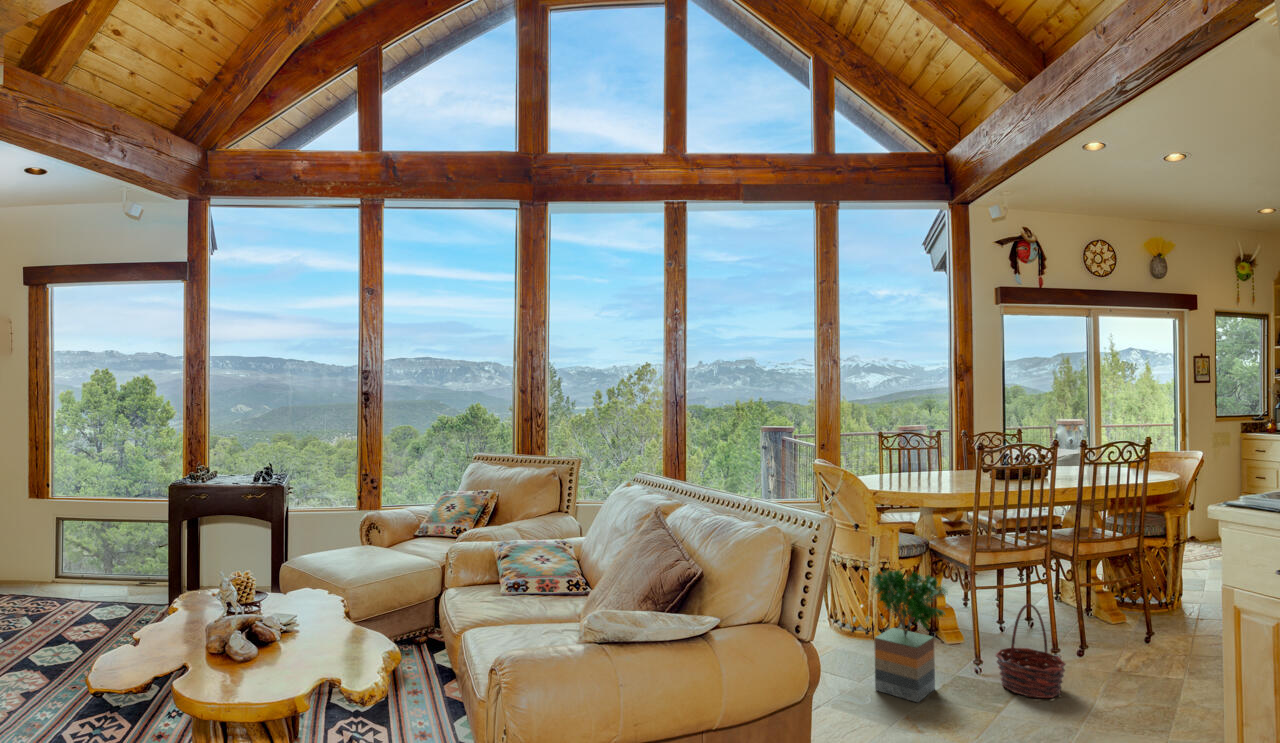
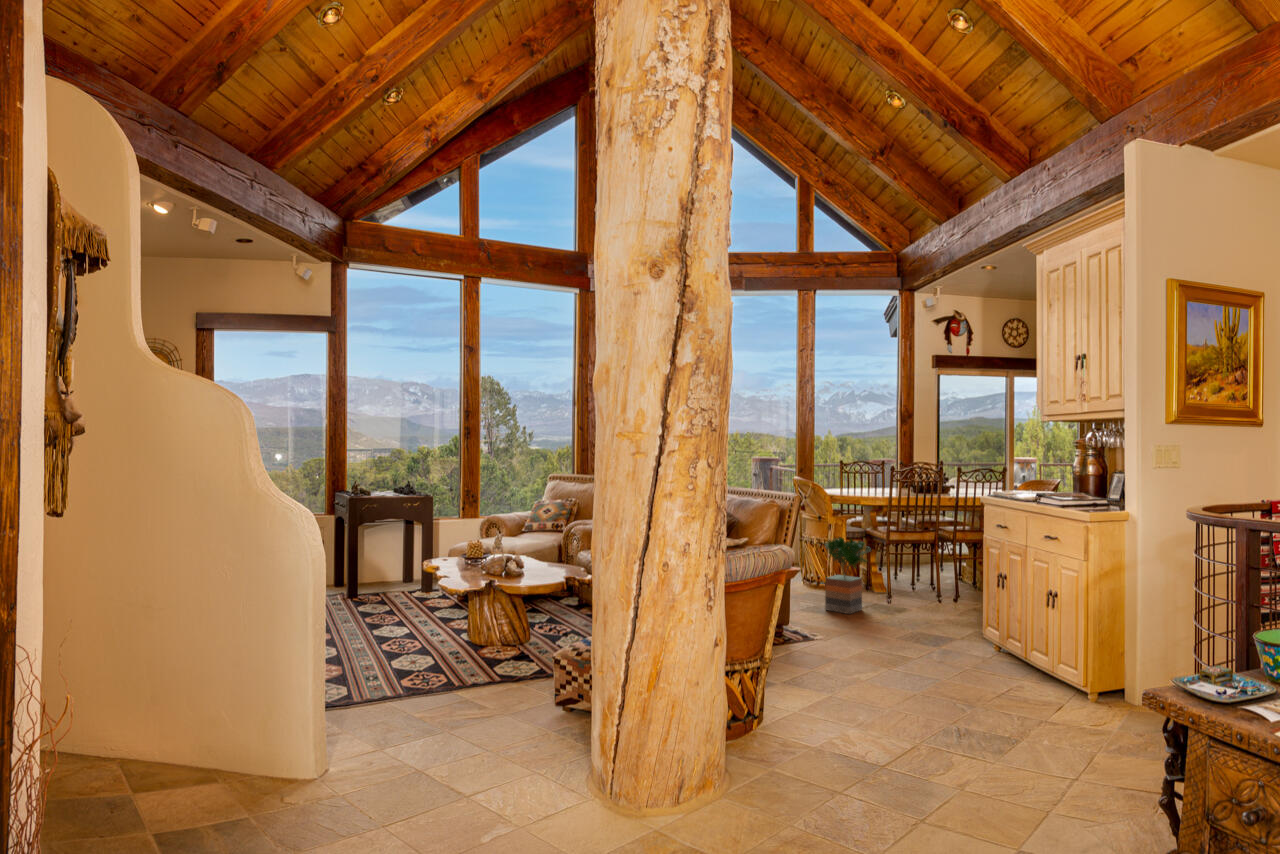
basket: present [995,604,1066,698] -> none [900,559,941,613]

